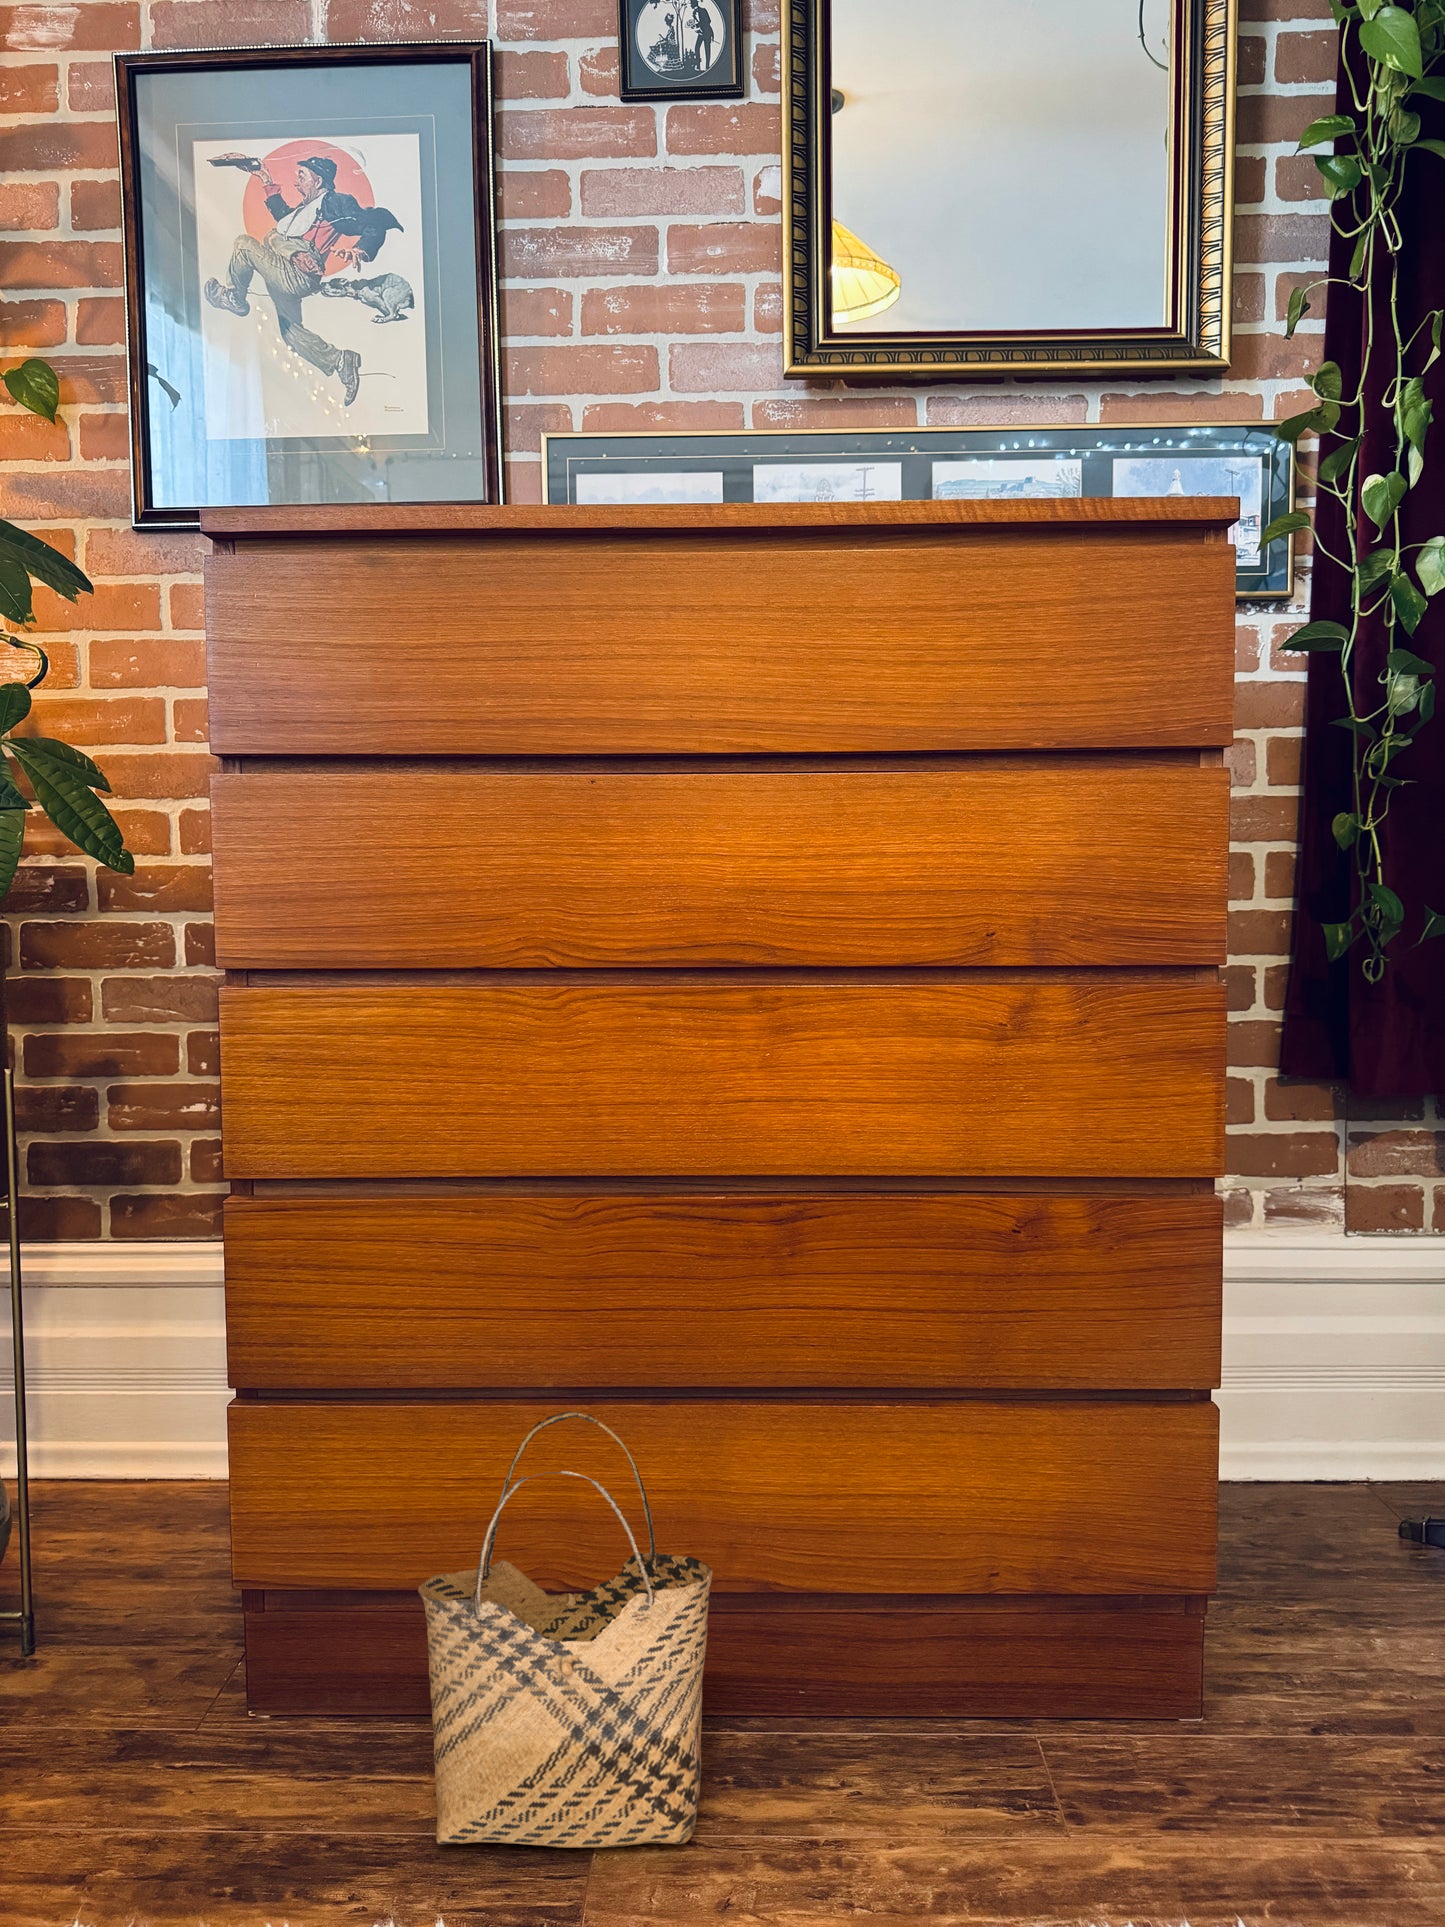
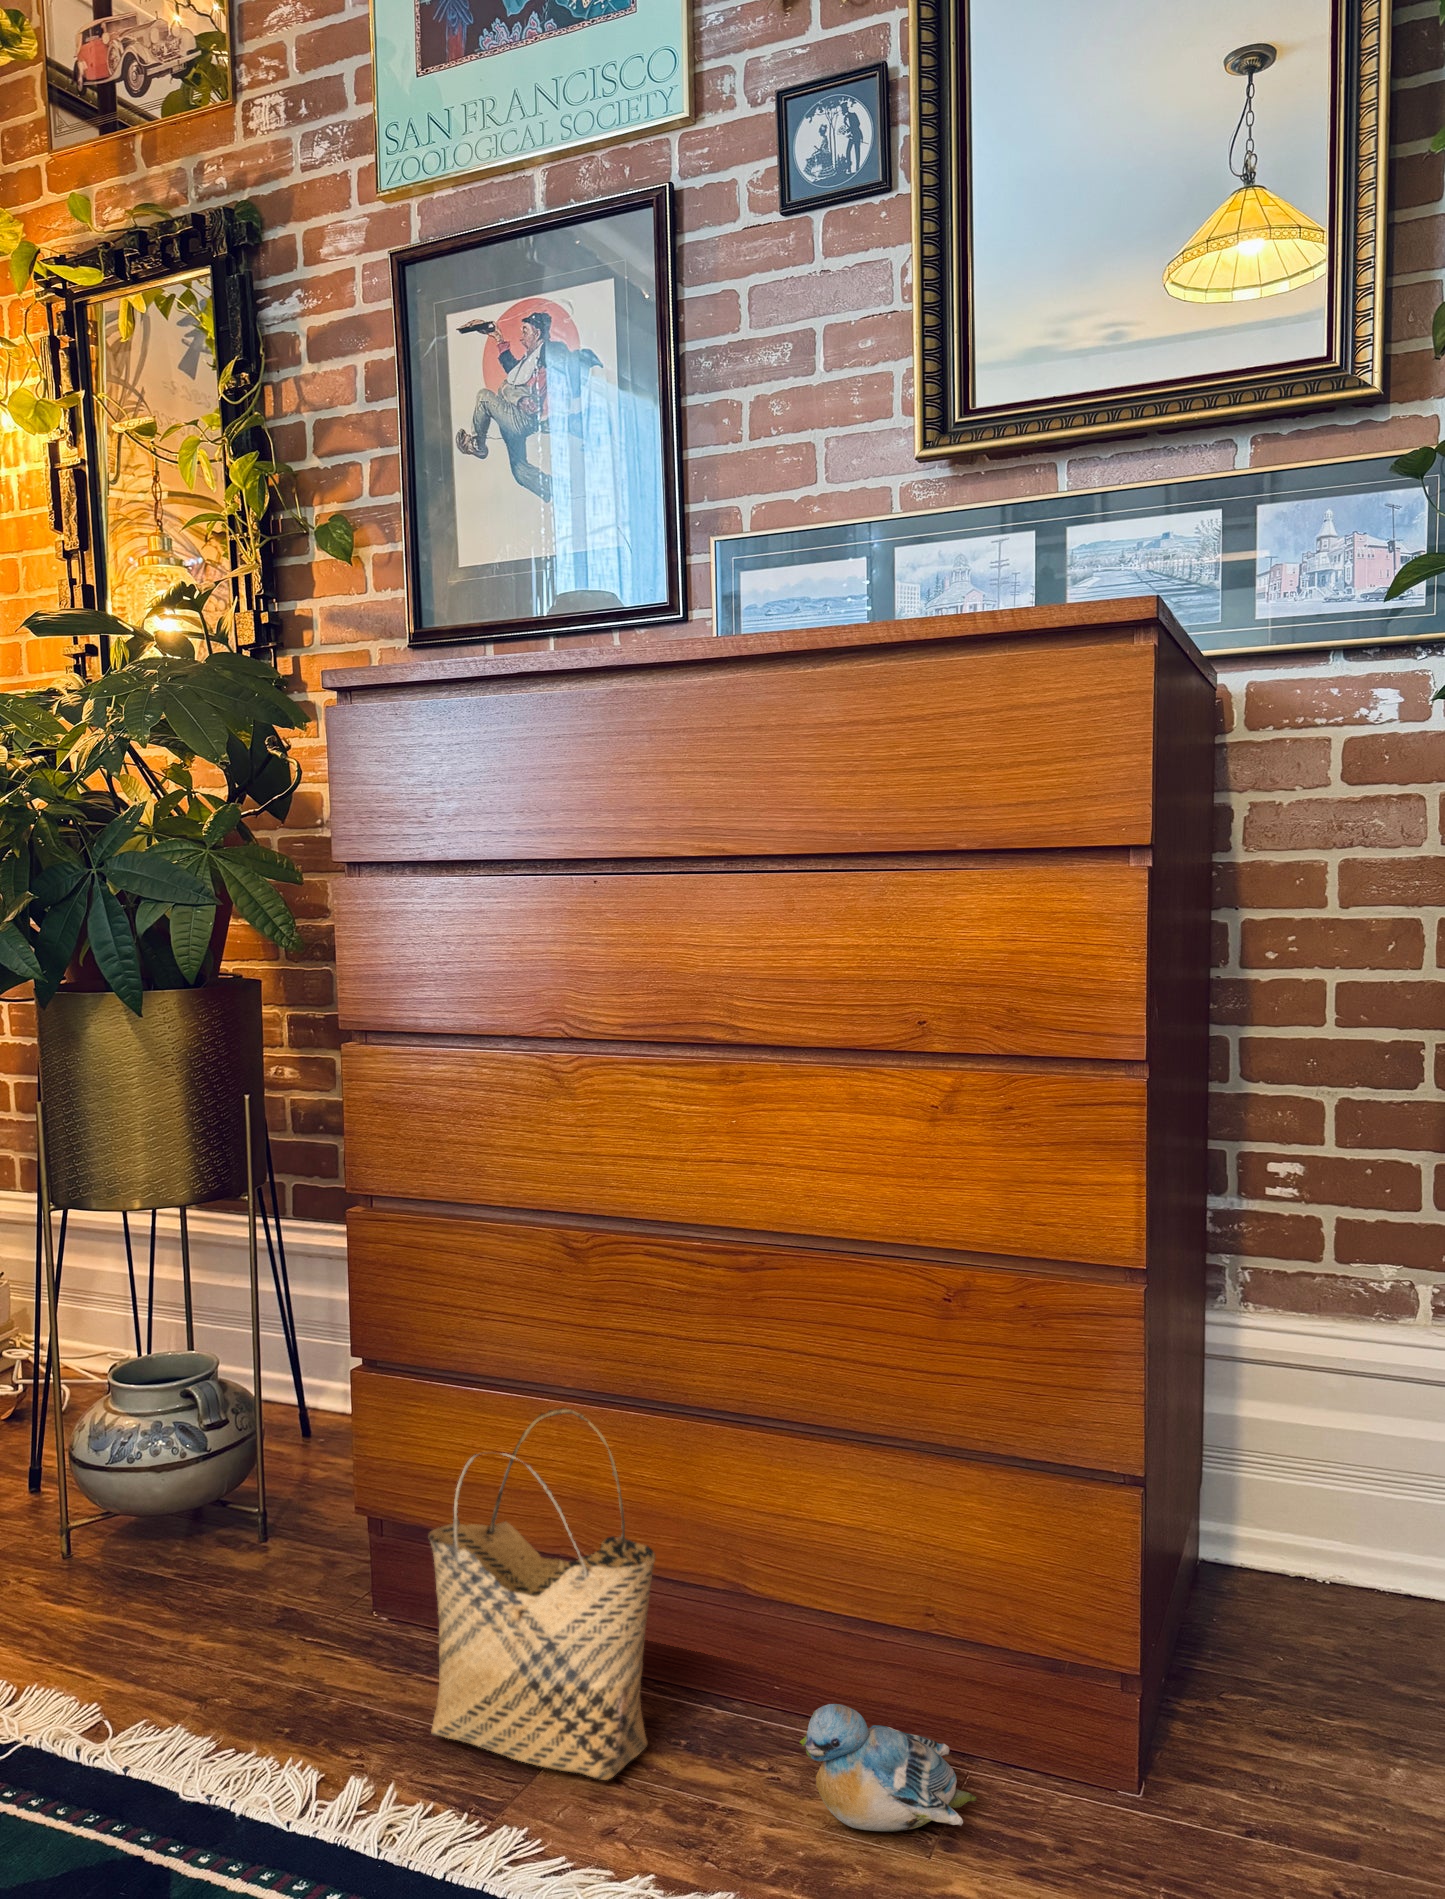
plush toy: none [918,1689,1098,1823] -> present [800,1704,976,1831]

